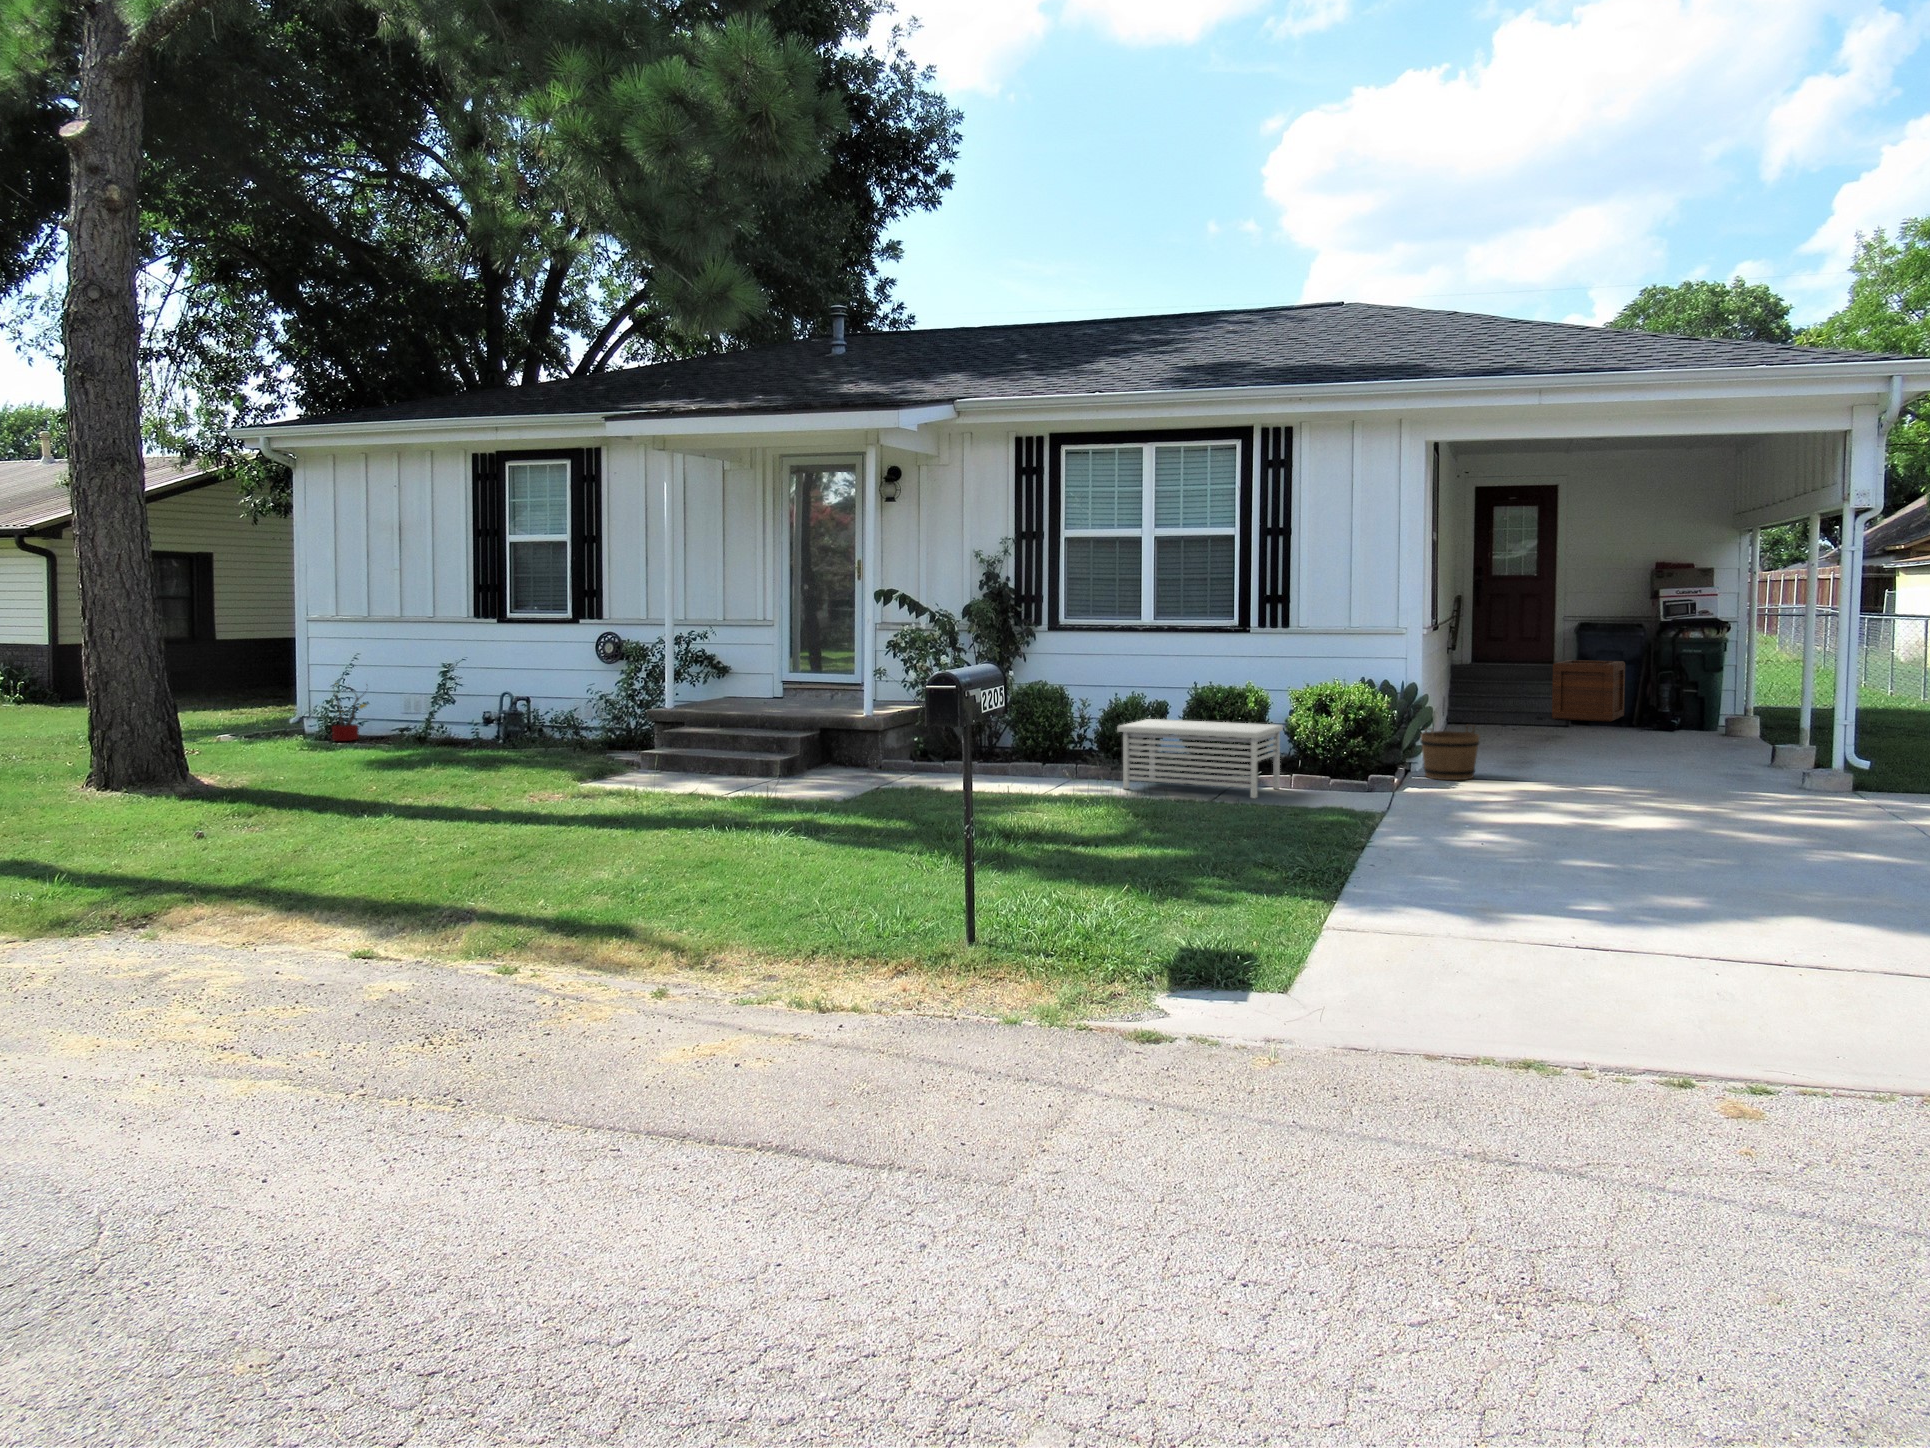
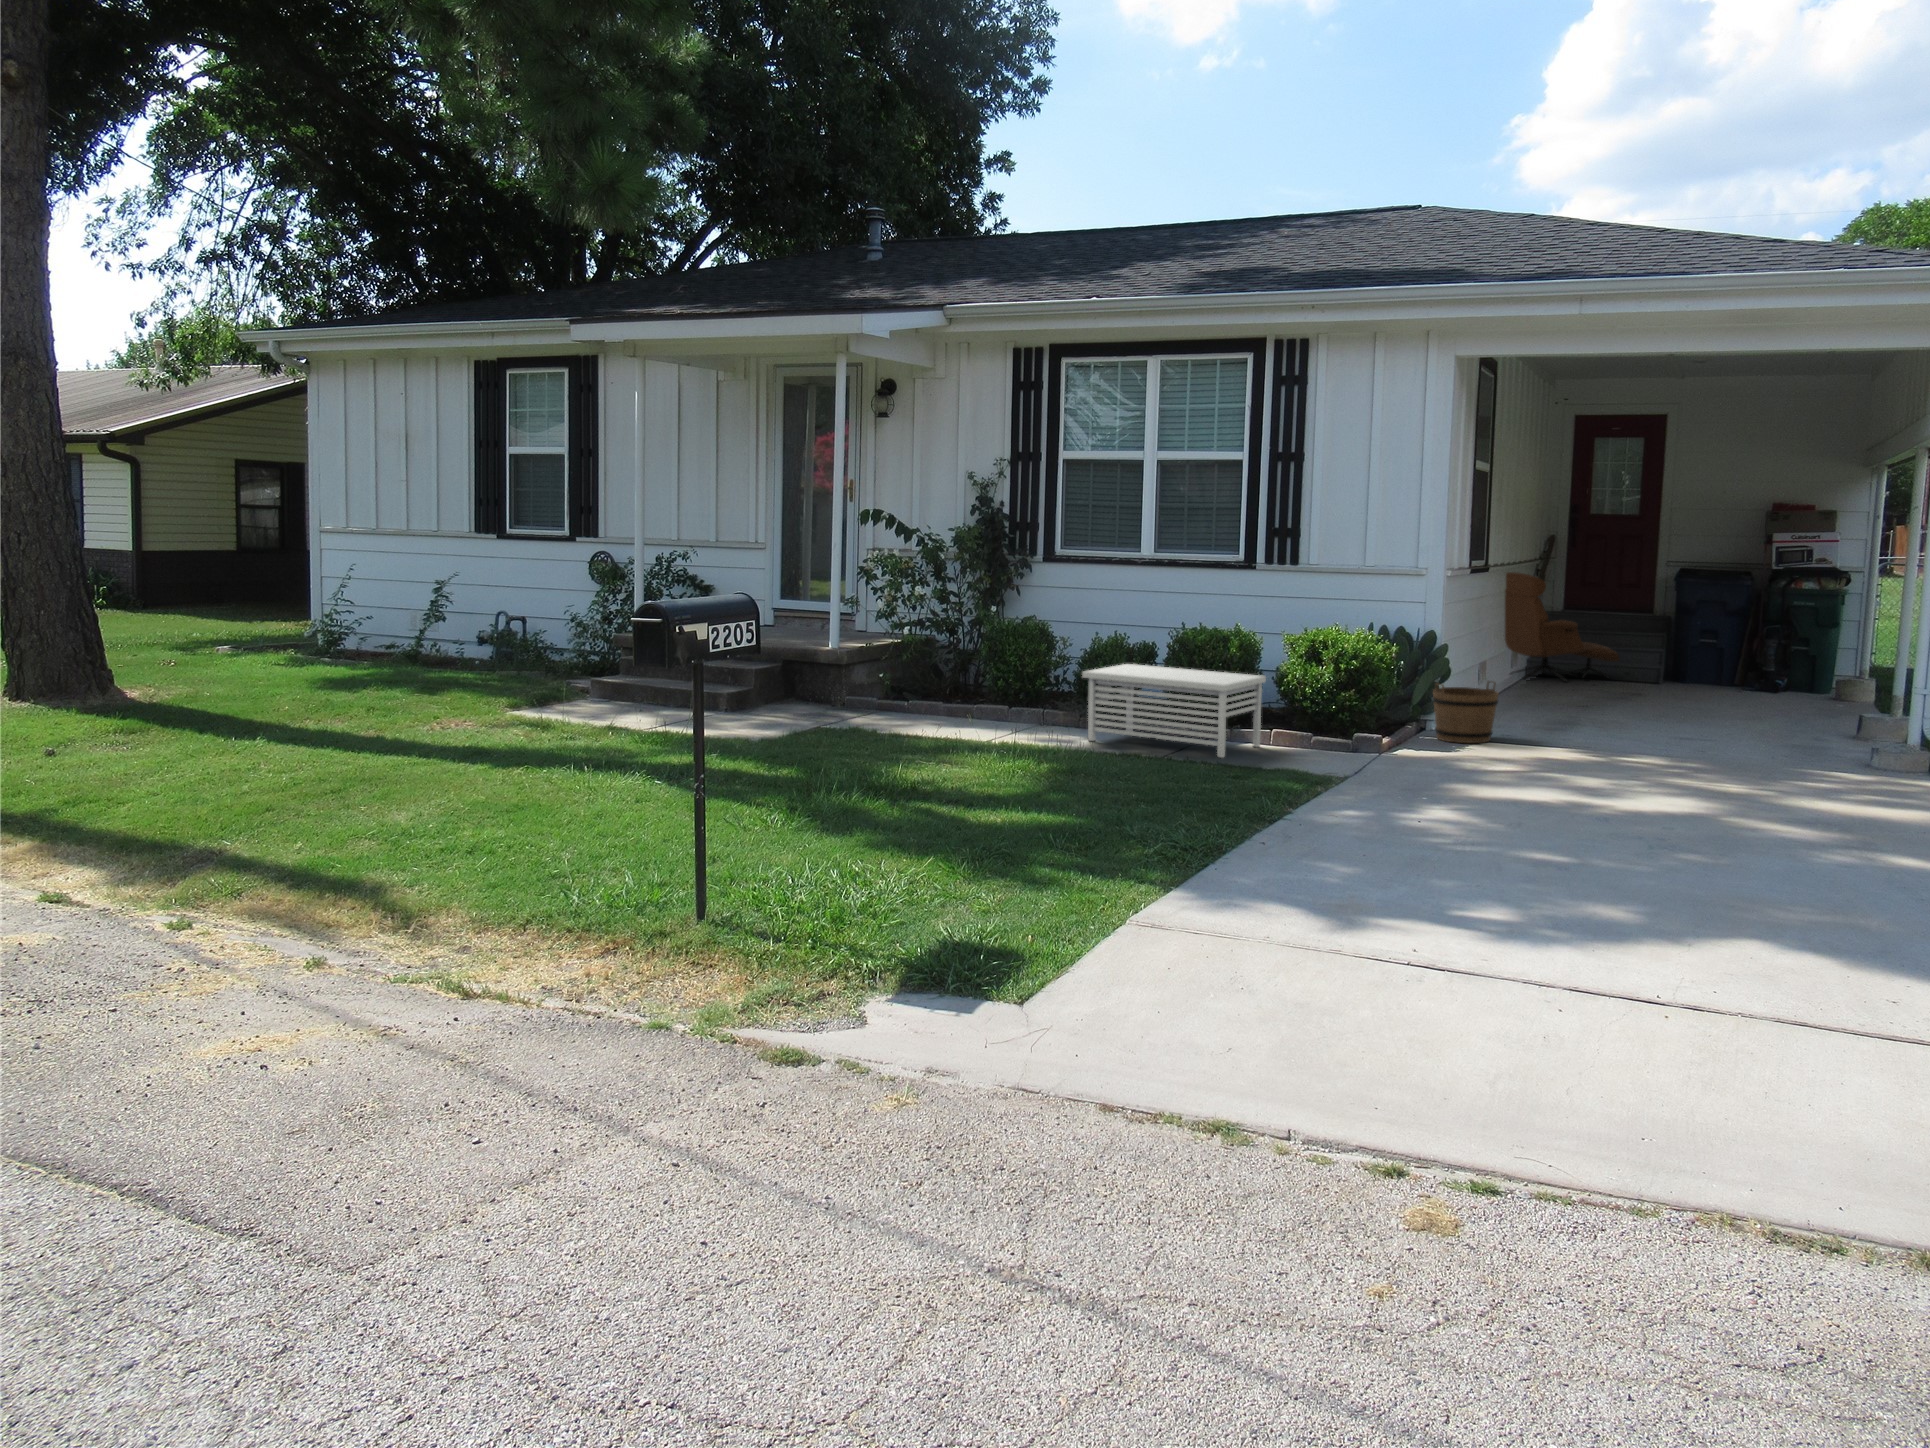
lounge chair: none [1431,632,1539,729] -> present [1505,572,1620,682]
wooden crate: present [1552,660,1625,722] -> none [1639,606,1729,677]
decorative plant: present [332,683,366,741] -> none [333,595,369,657]

